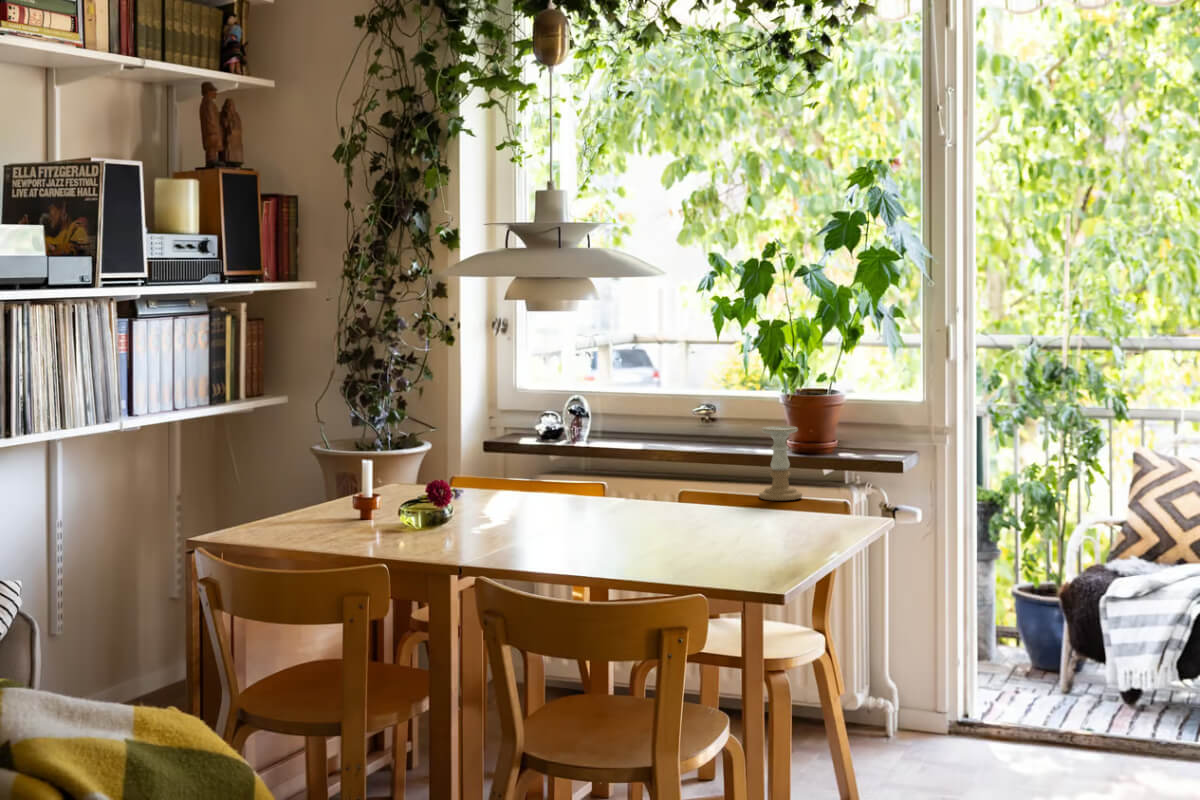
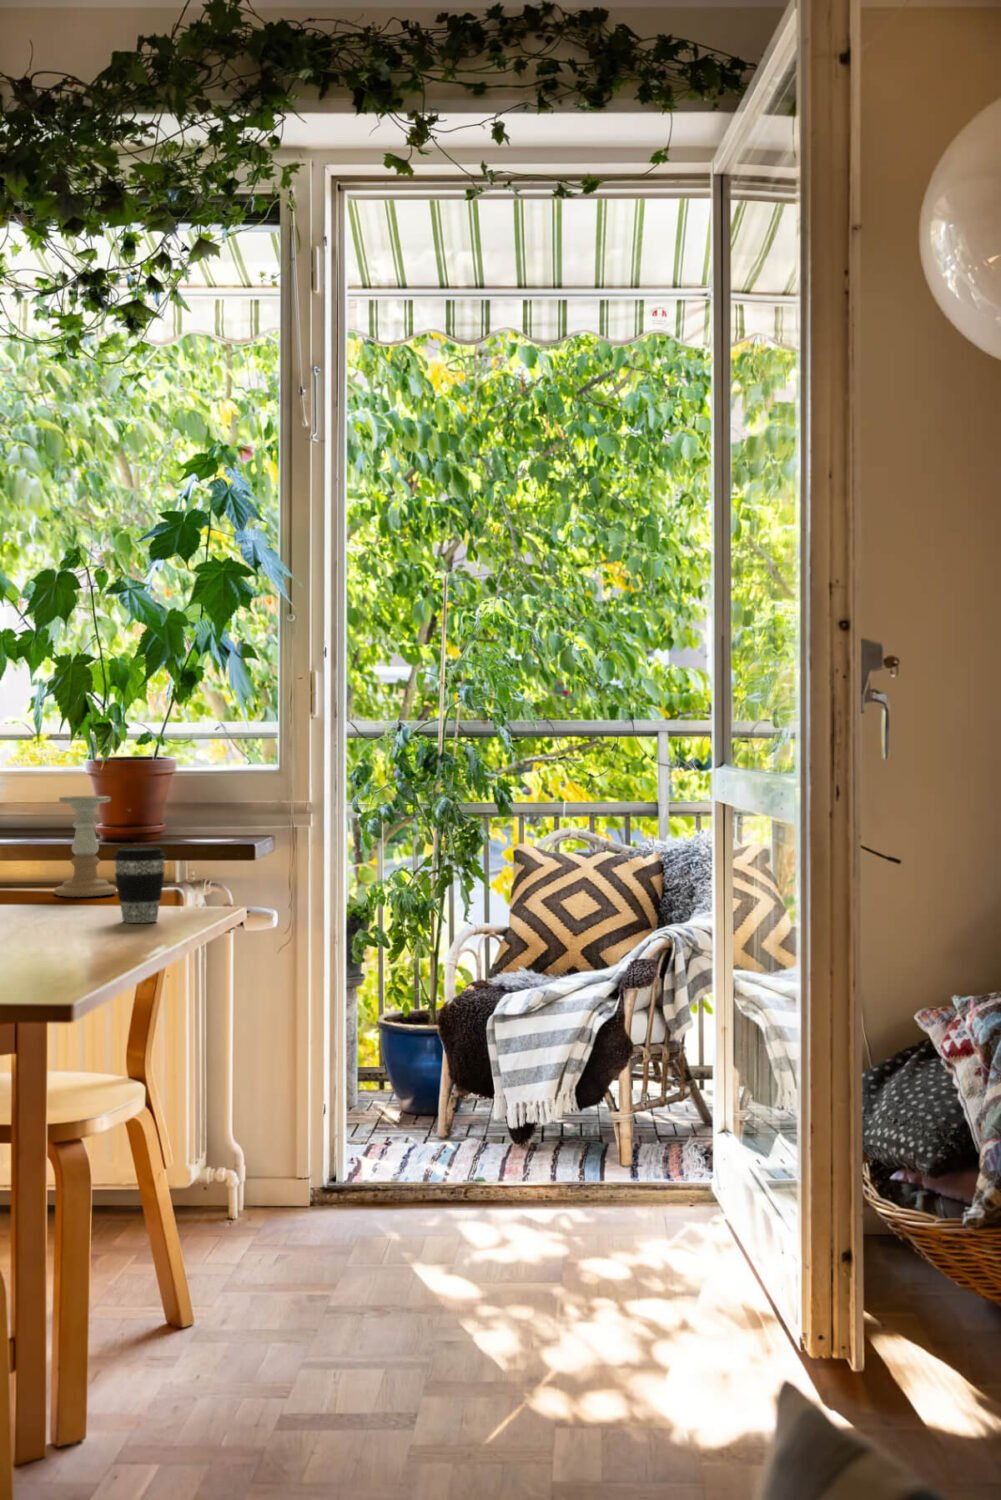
coffee cup: none [800,473,837,528] -> present [113,847,165,923]

